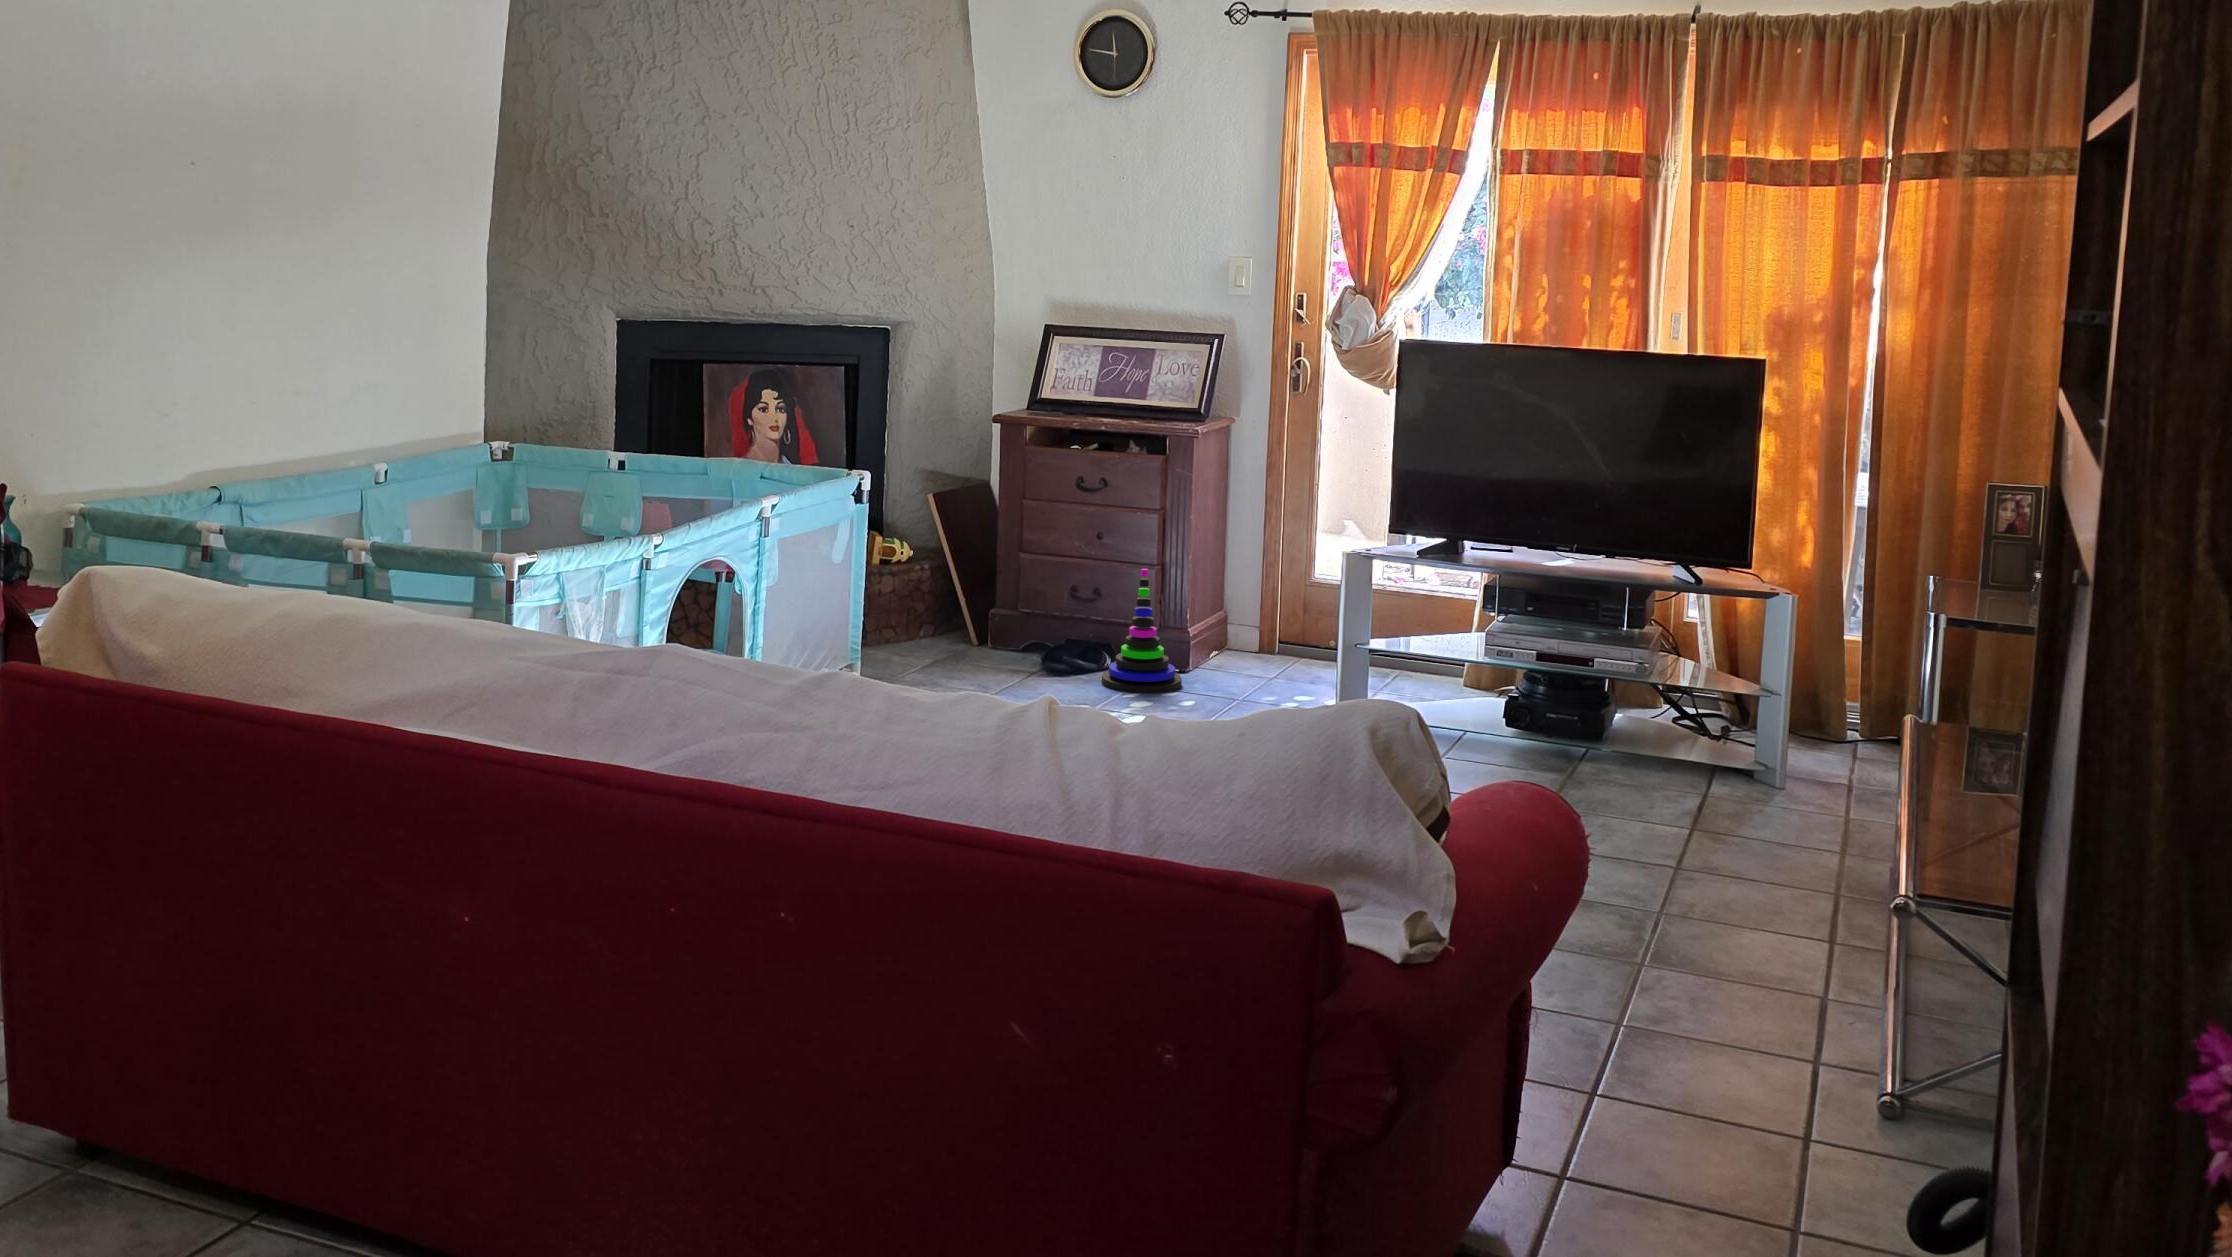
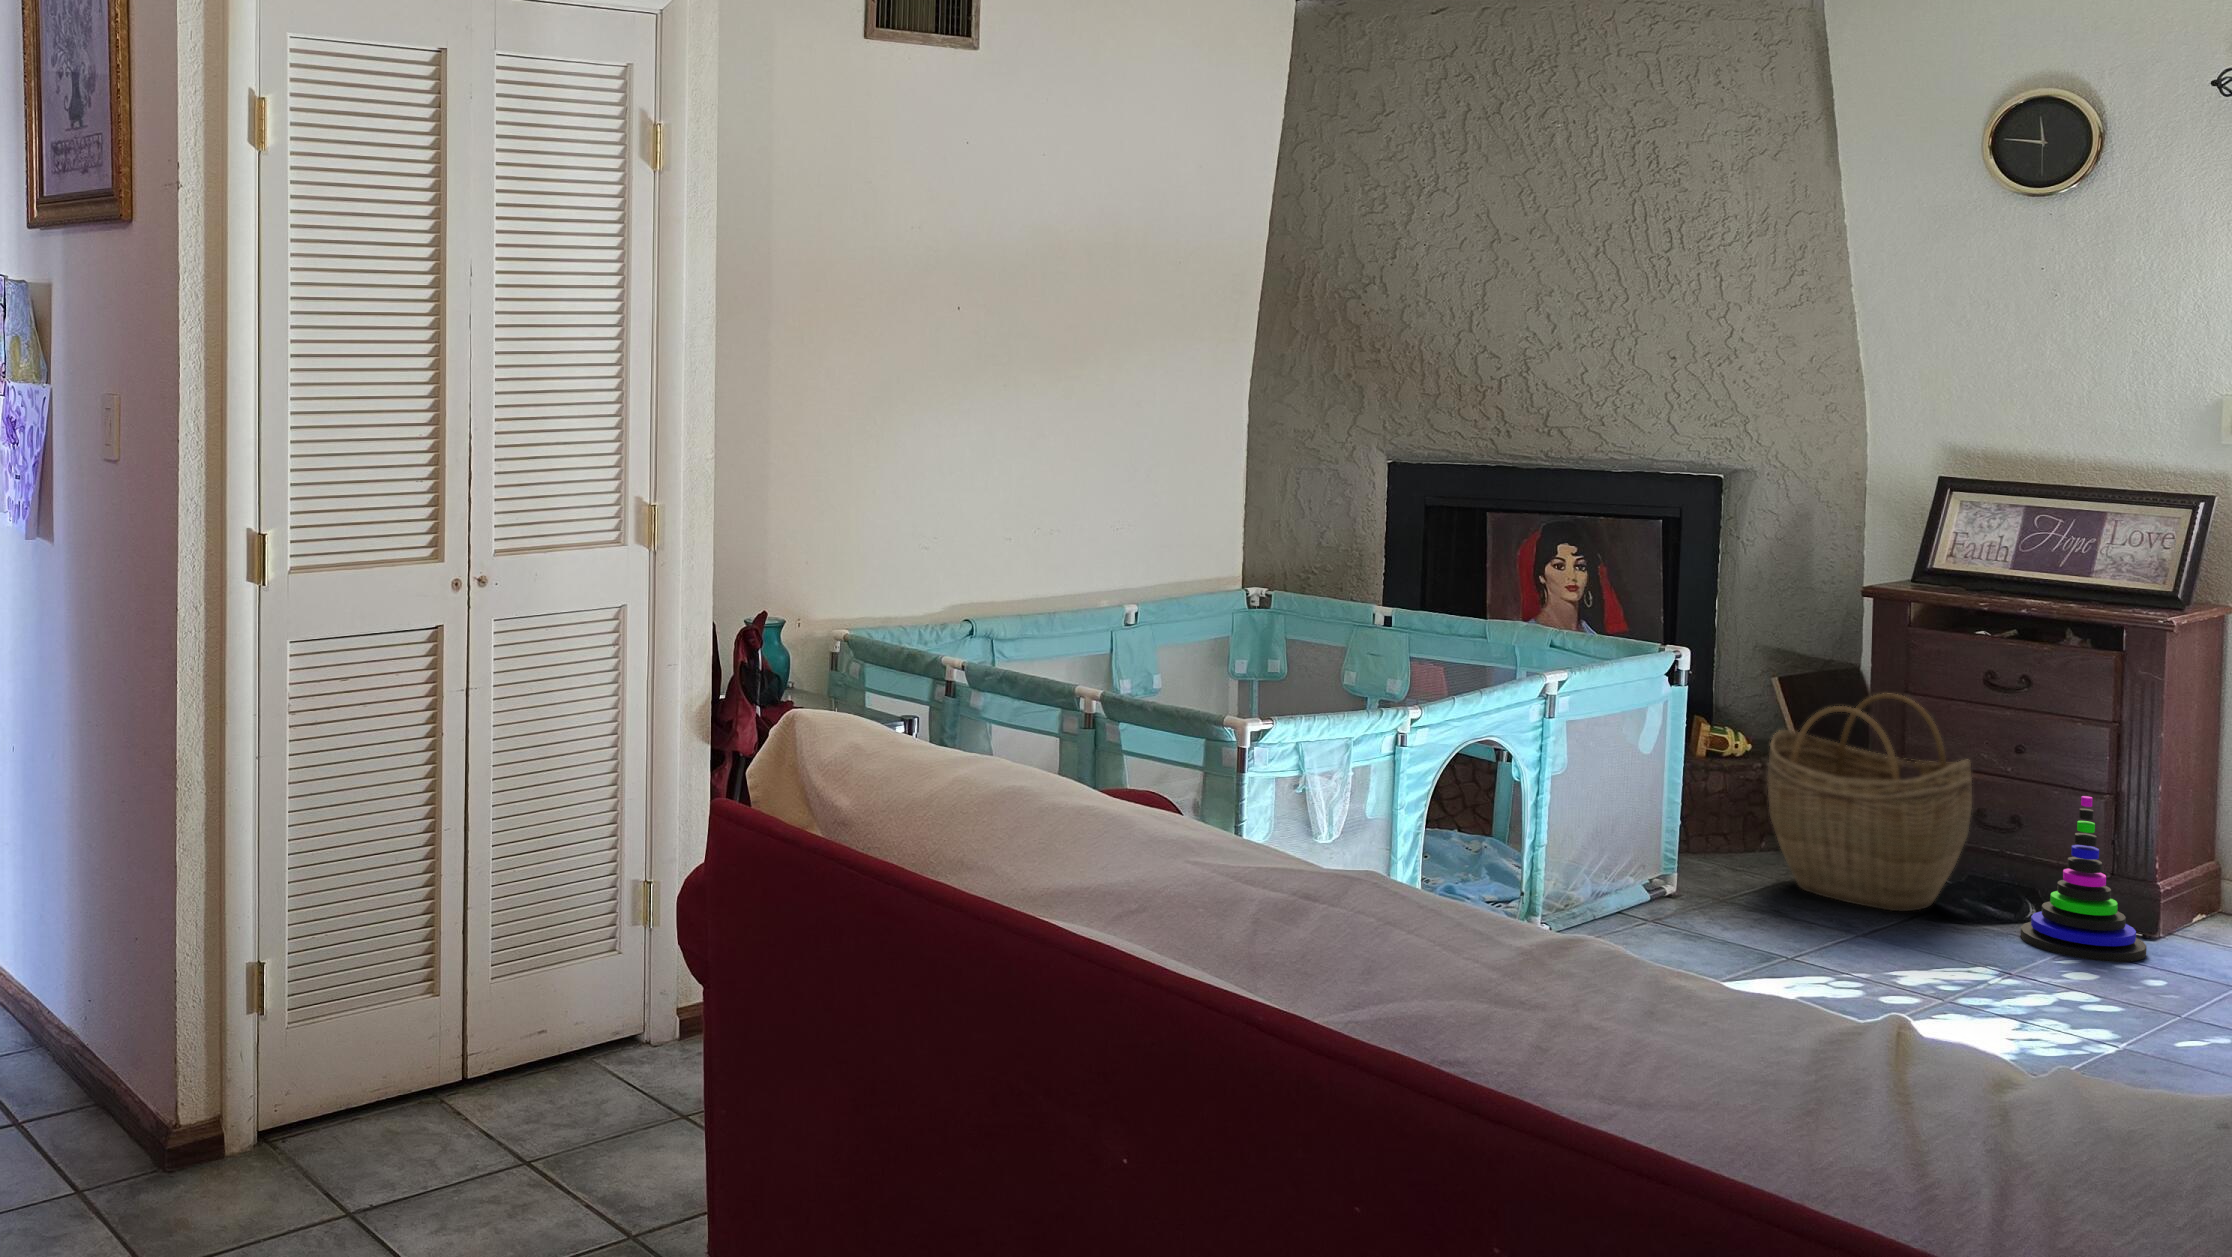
woven basket: none [926,501,1070,675] -> present [1767,693,1972,911]

